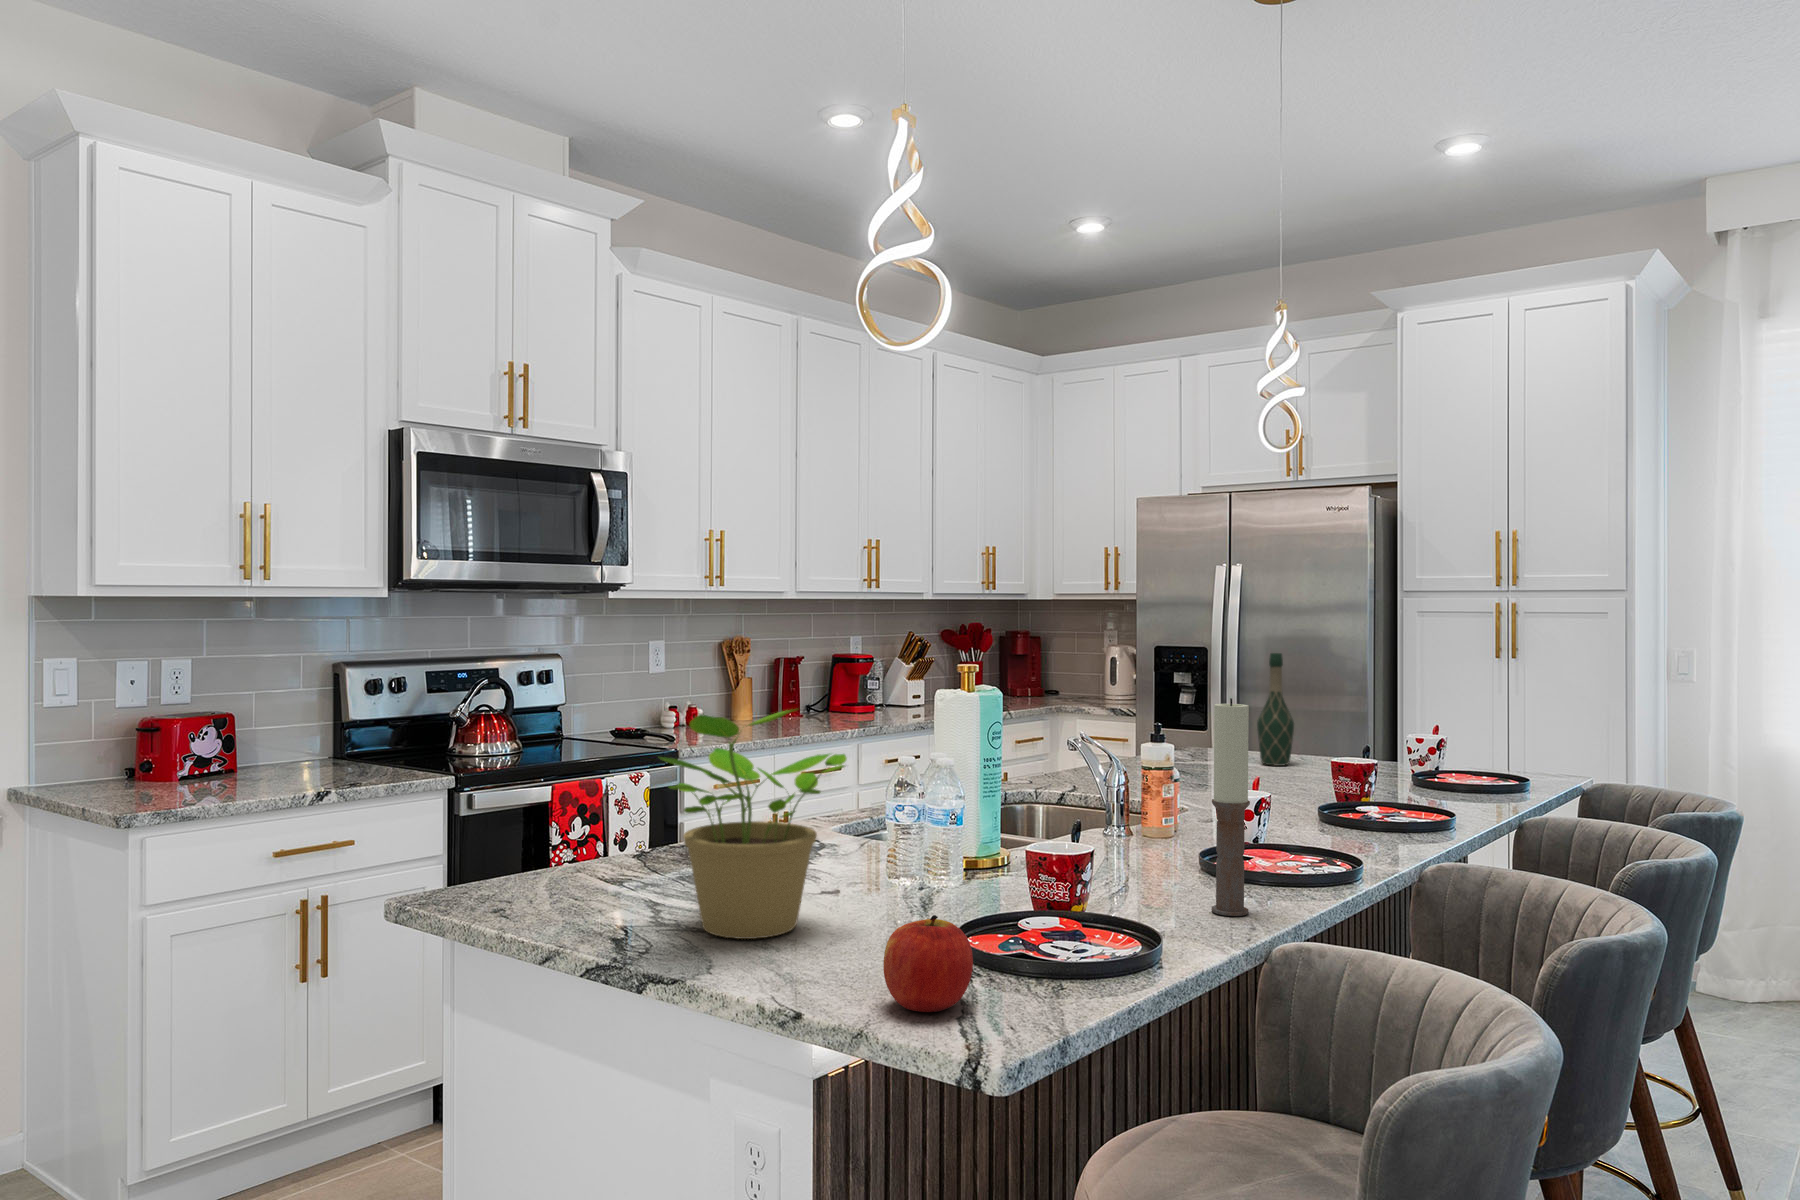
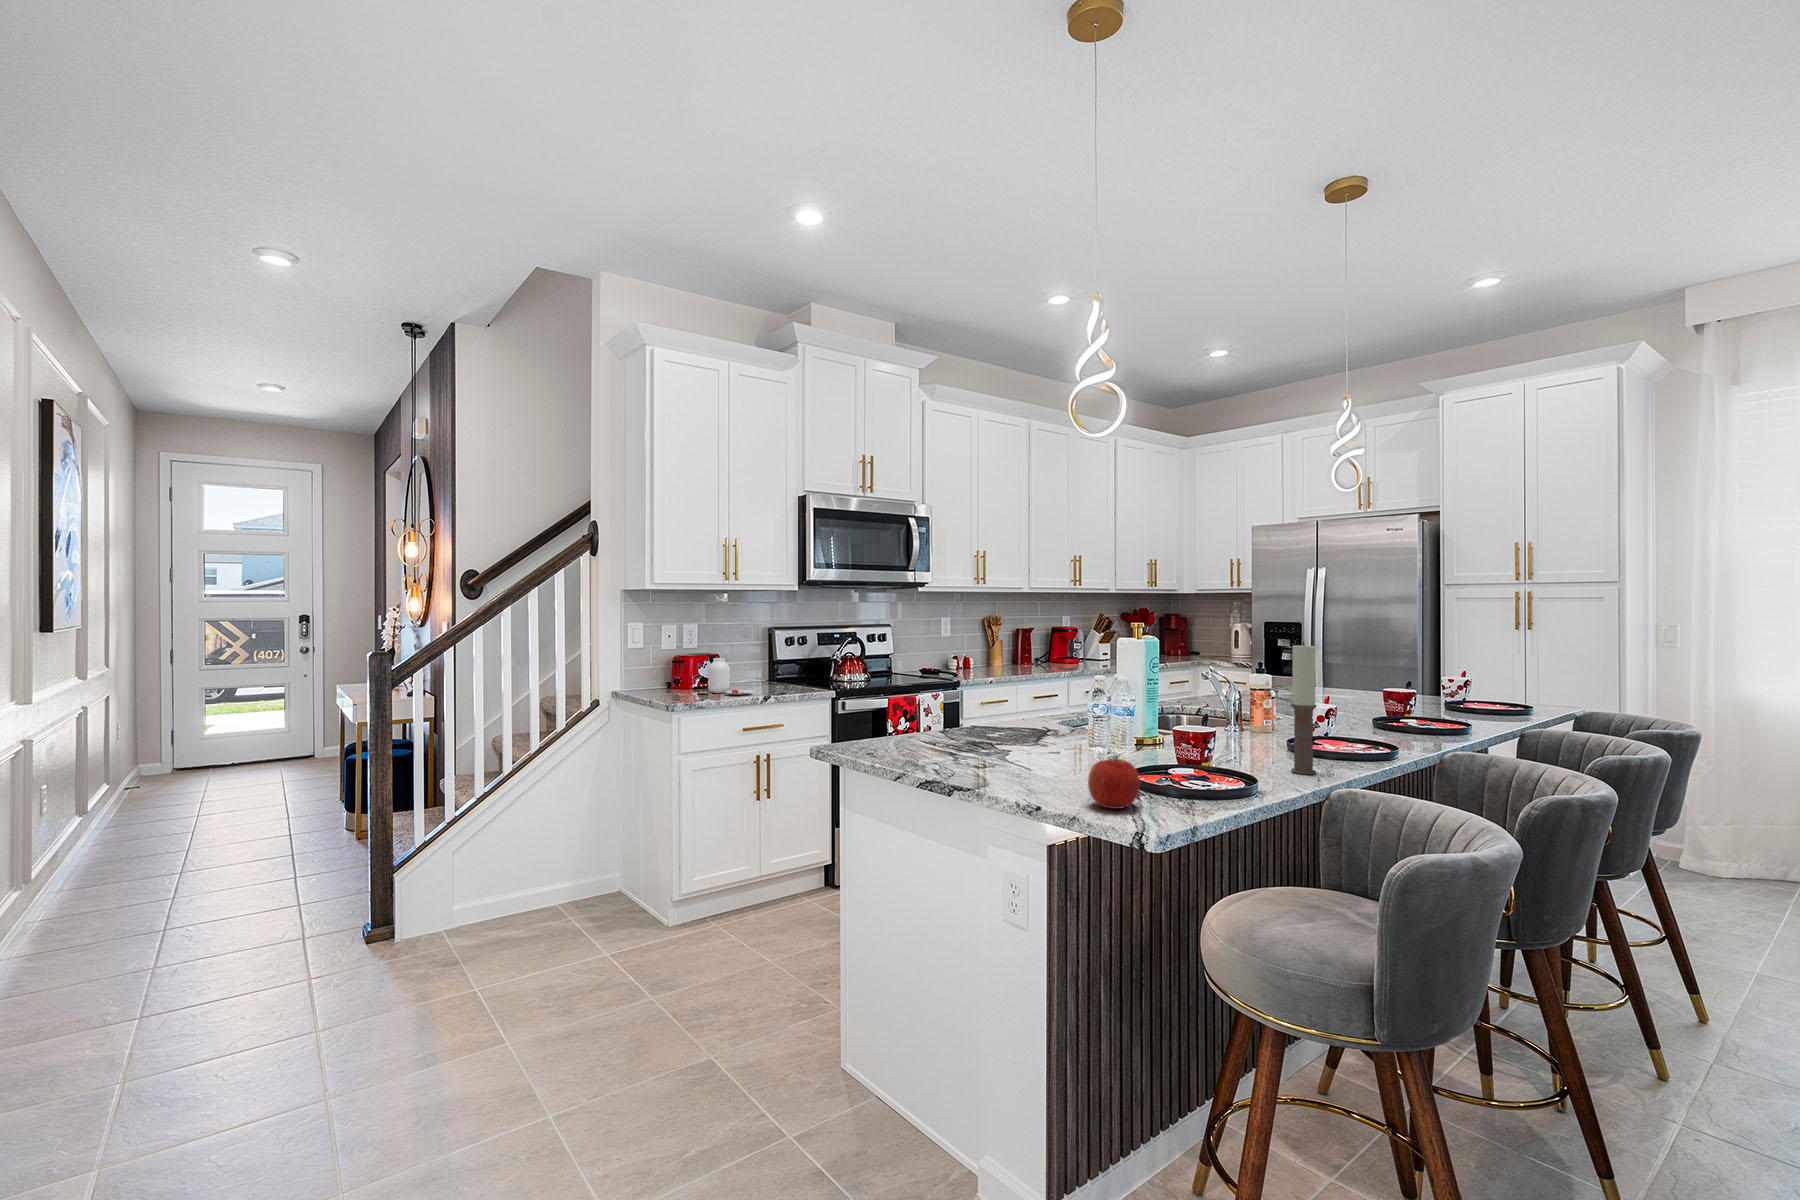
wine bottle: present [1257,653,1294,766] -> none [1333,623,1360,697]
potted plant: present [660,709,847,939] -> none [960,643,1066,772]
jar: none [180,721,295,790] -> present [698,658,753,695]

